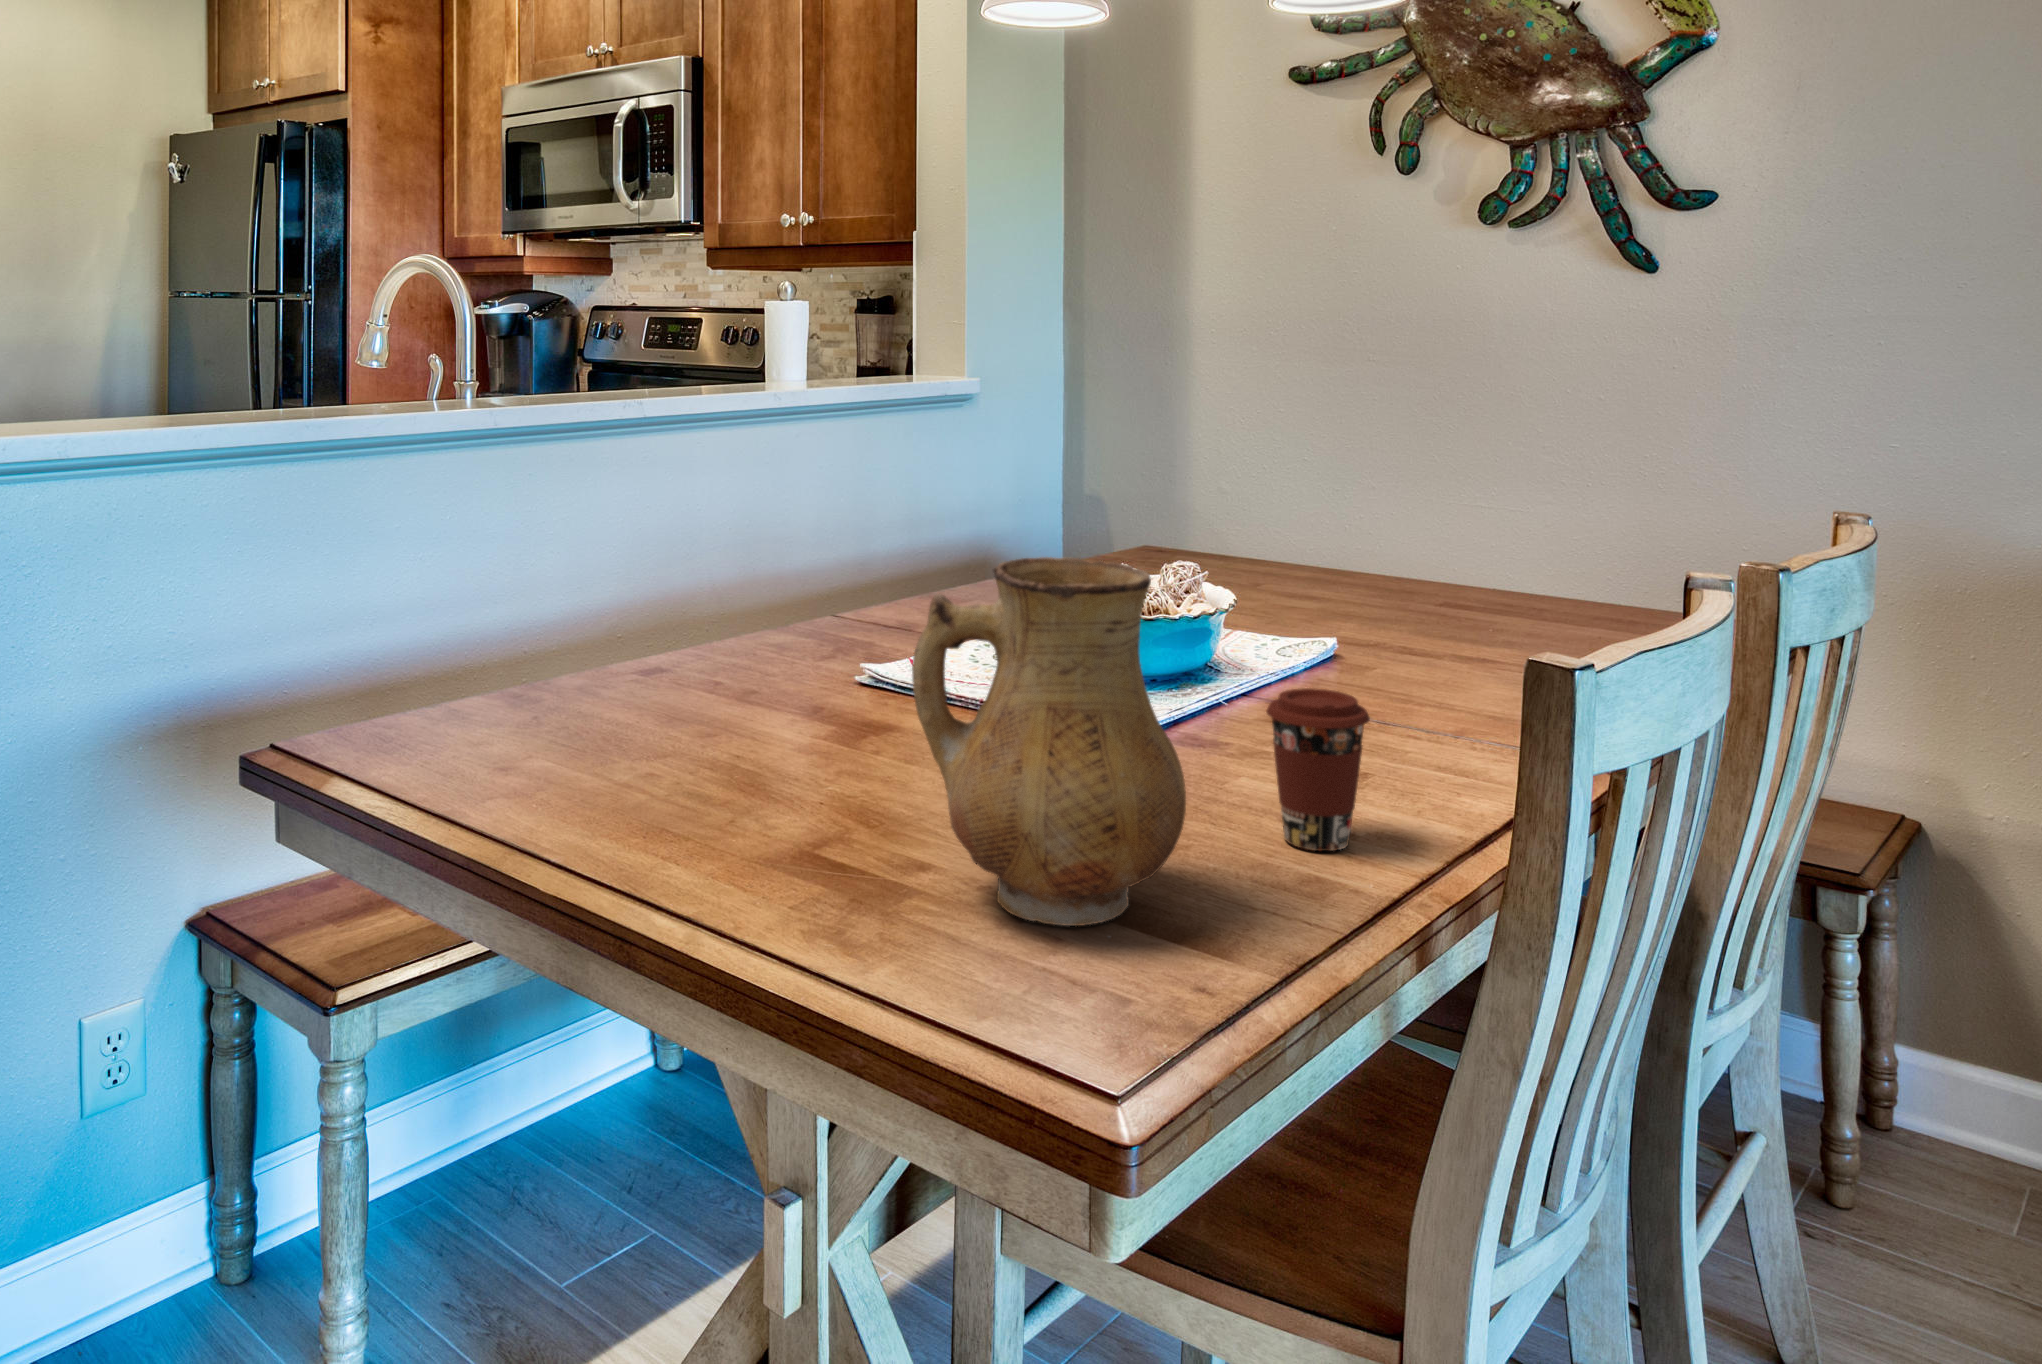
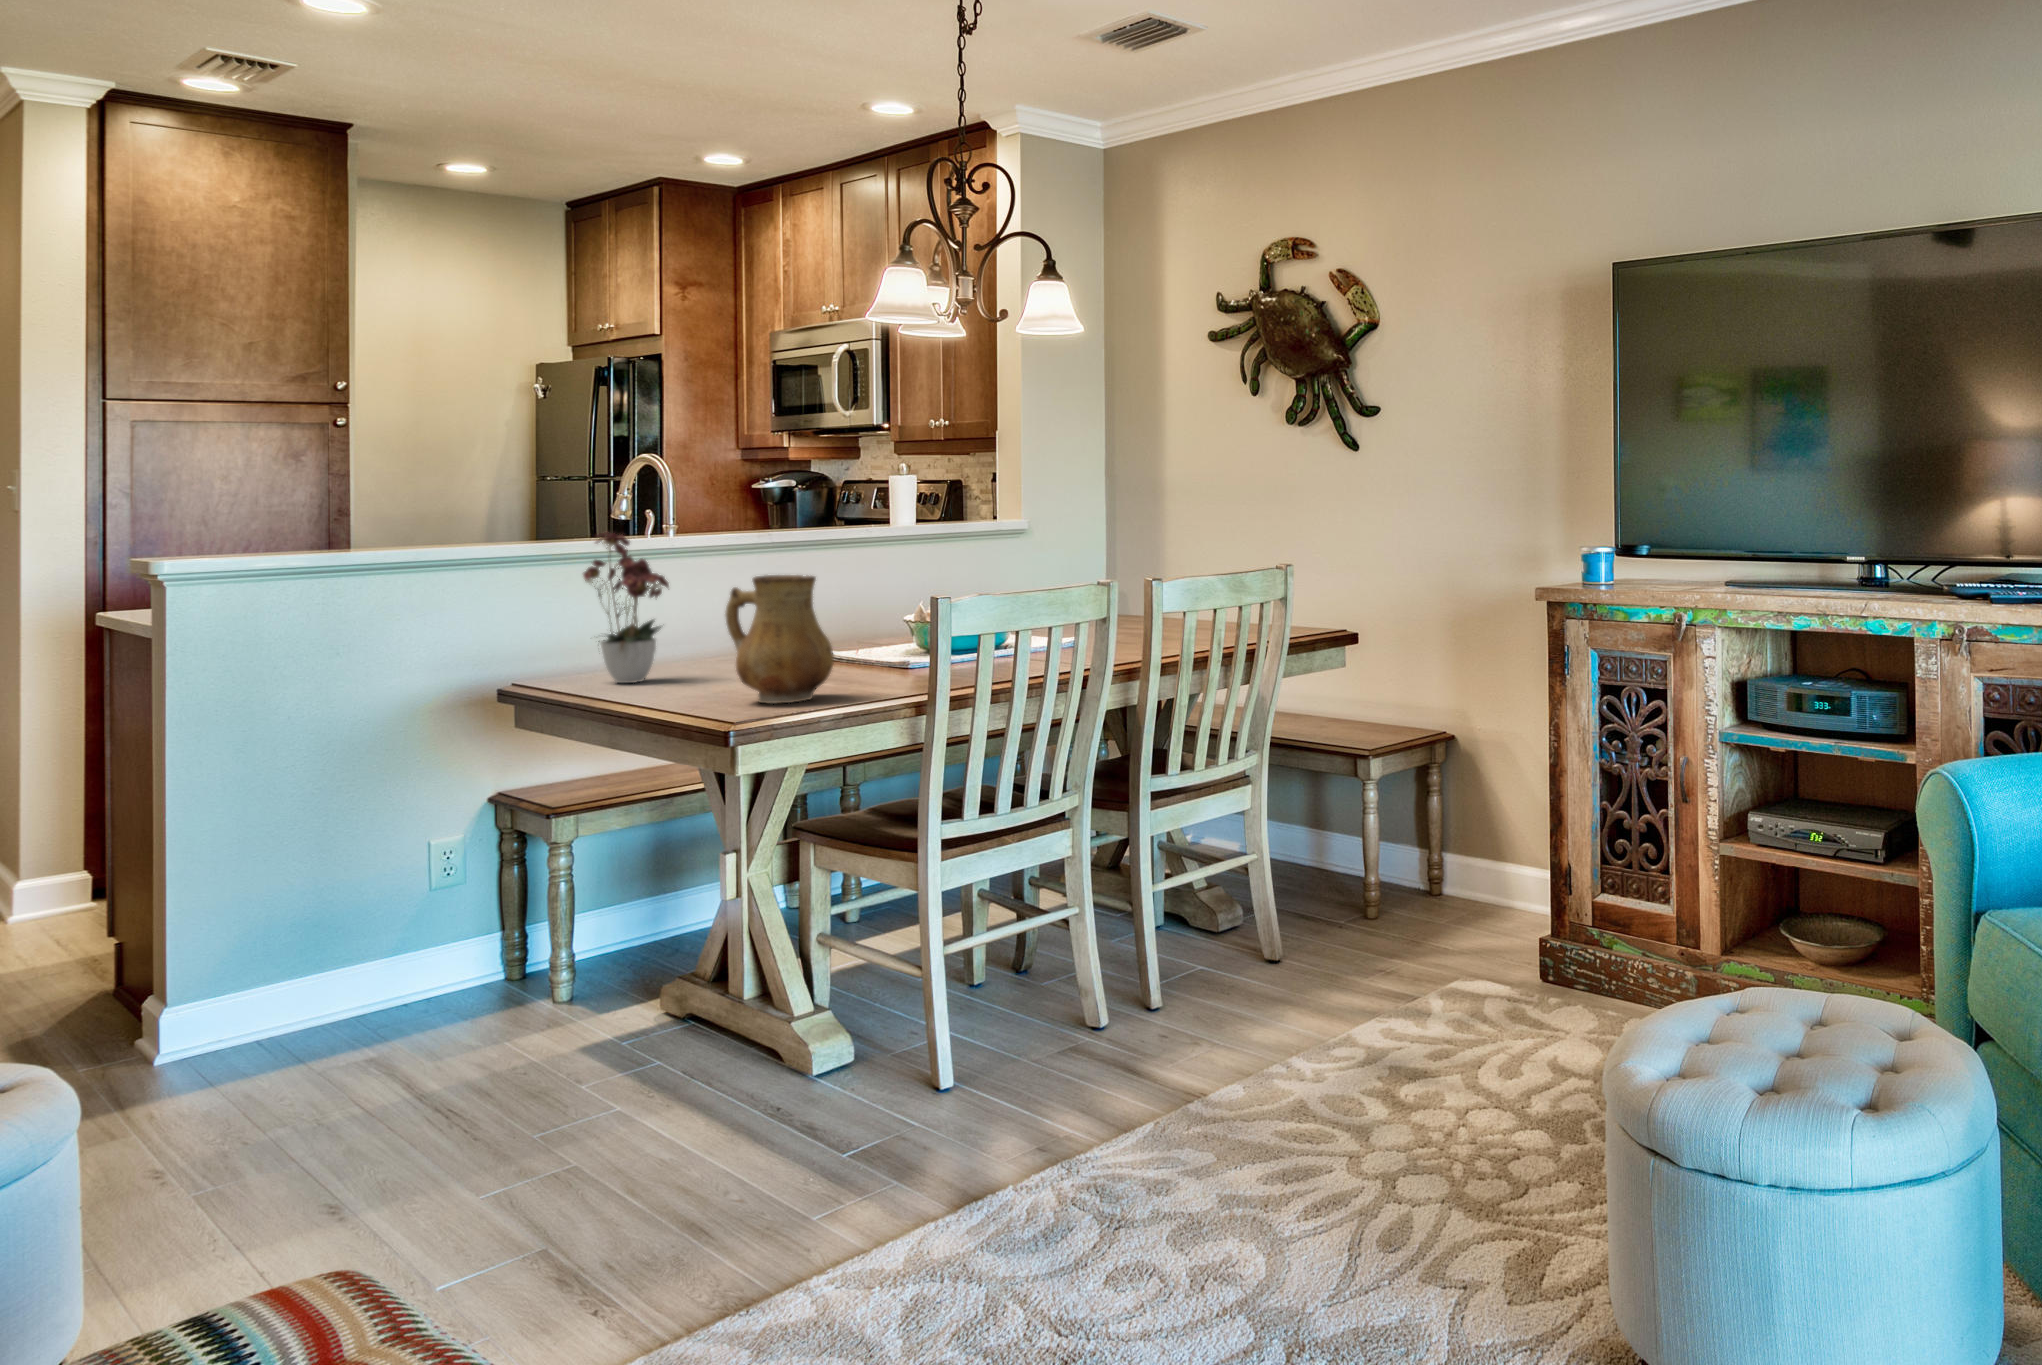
flower arrangement: none [434,401,664,766] -> present [583,532,669,683]
coffee cup: present [1266,688,1370,851] -> none [898,630,941,690]

